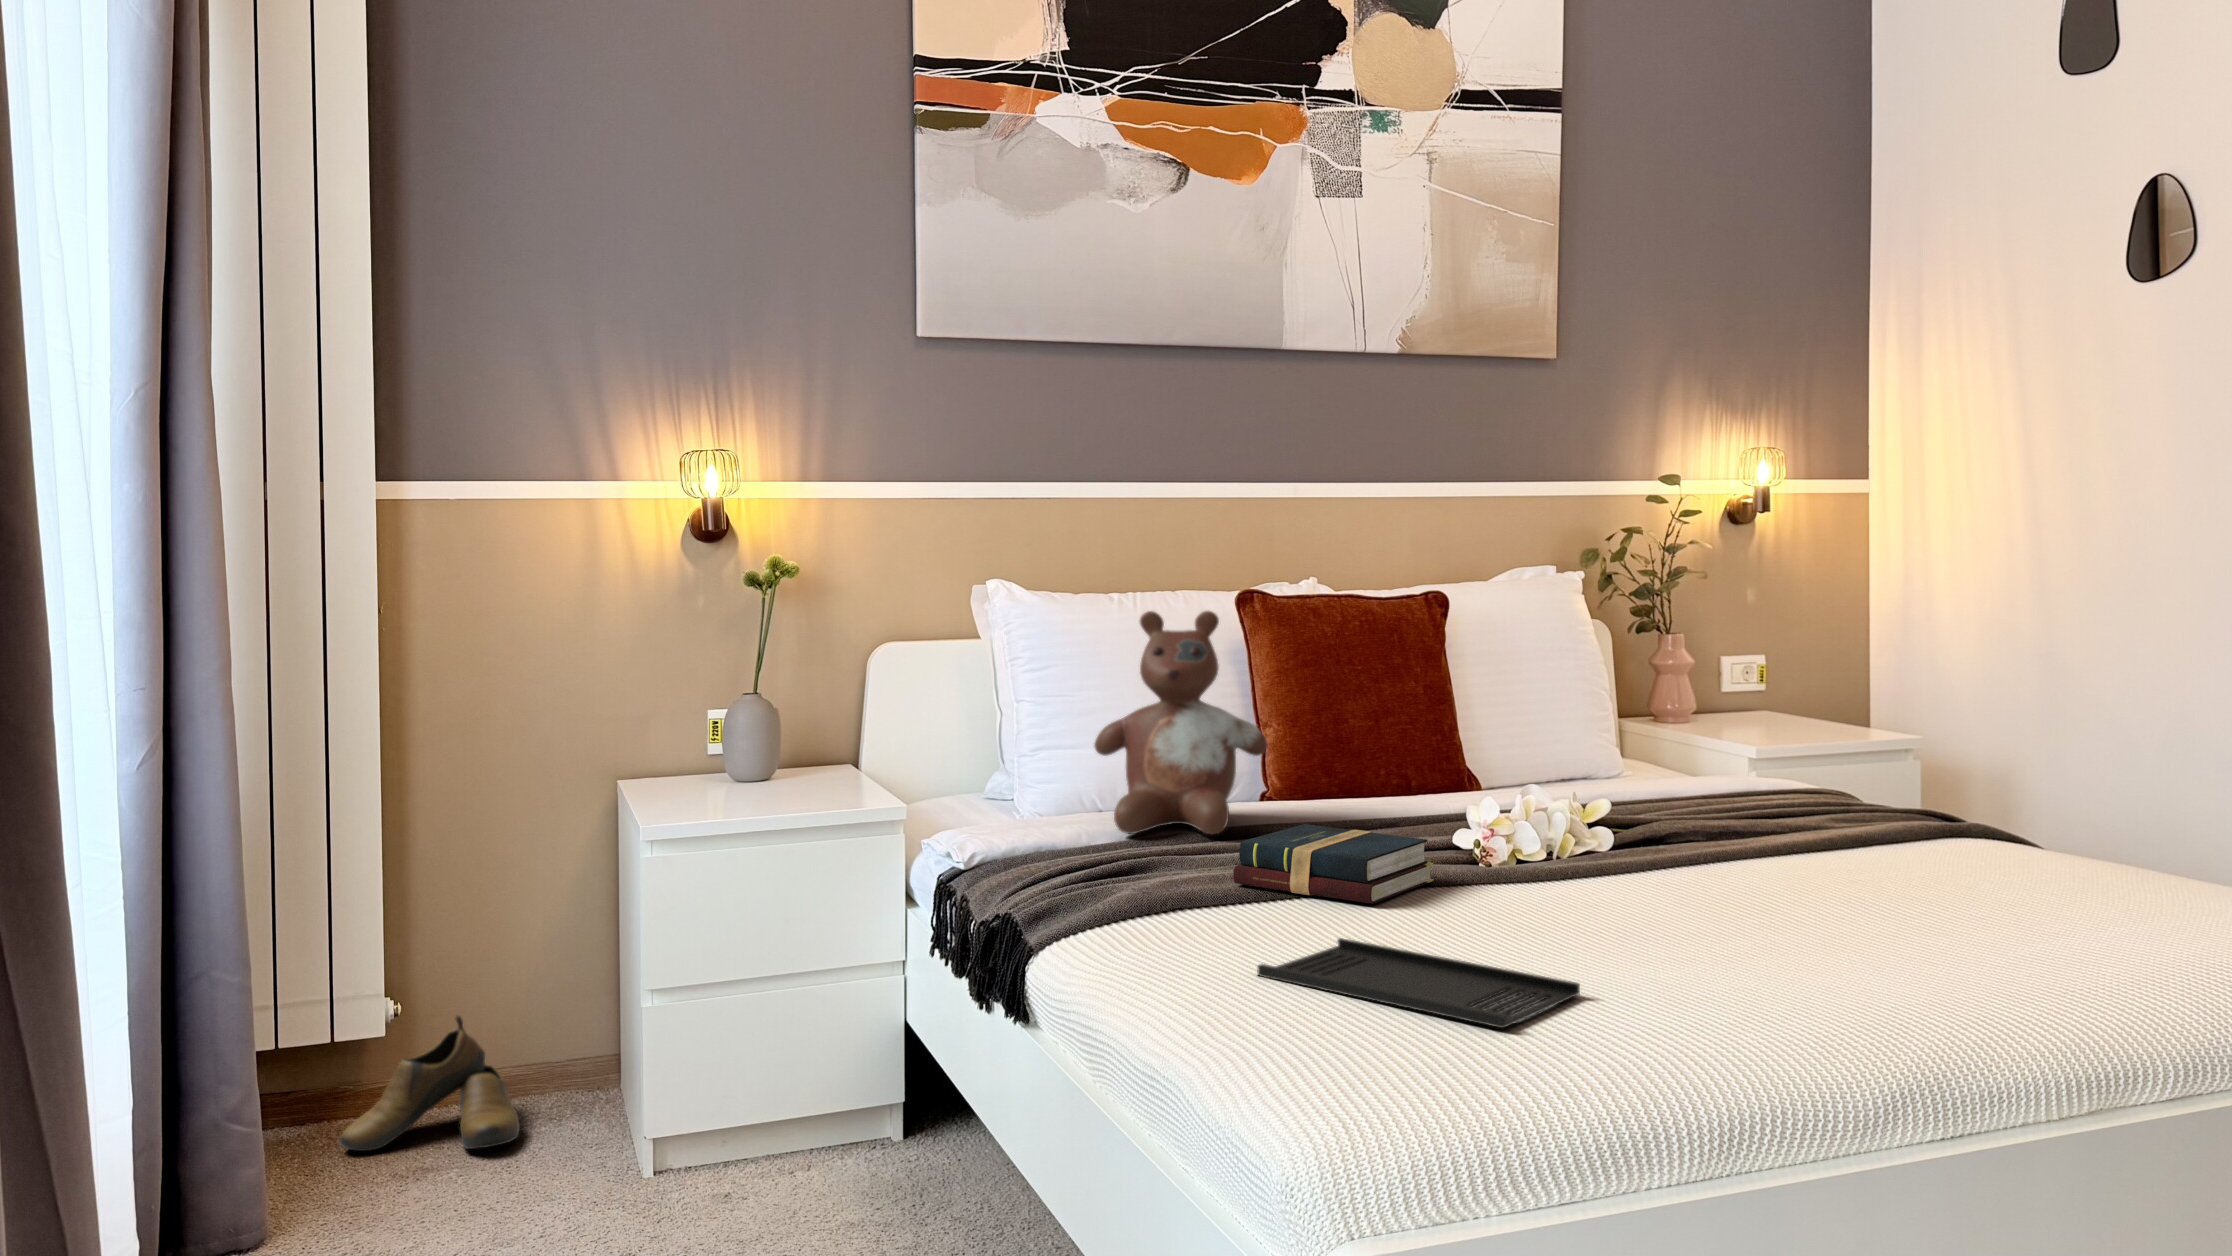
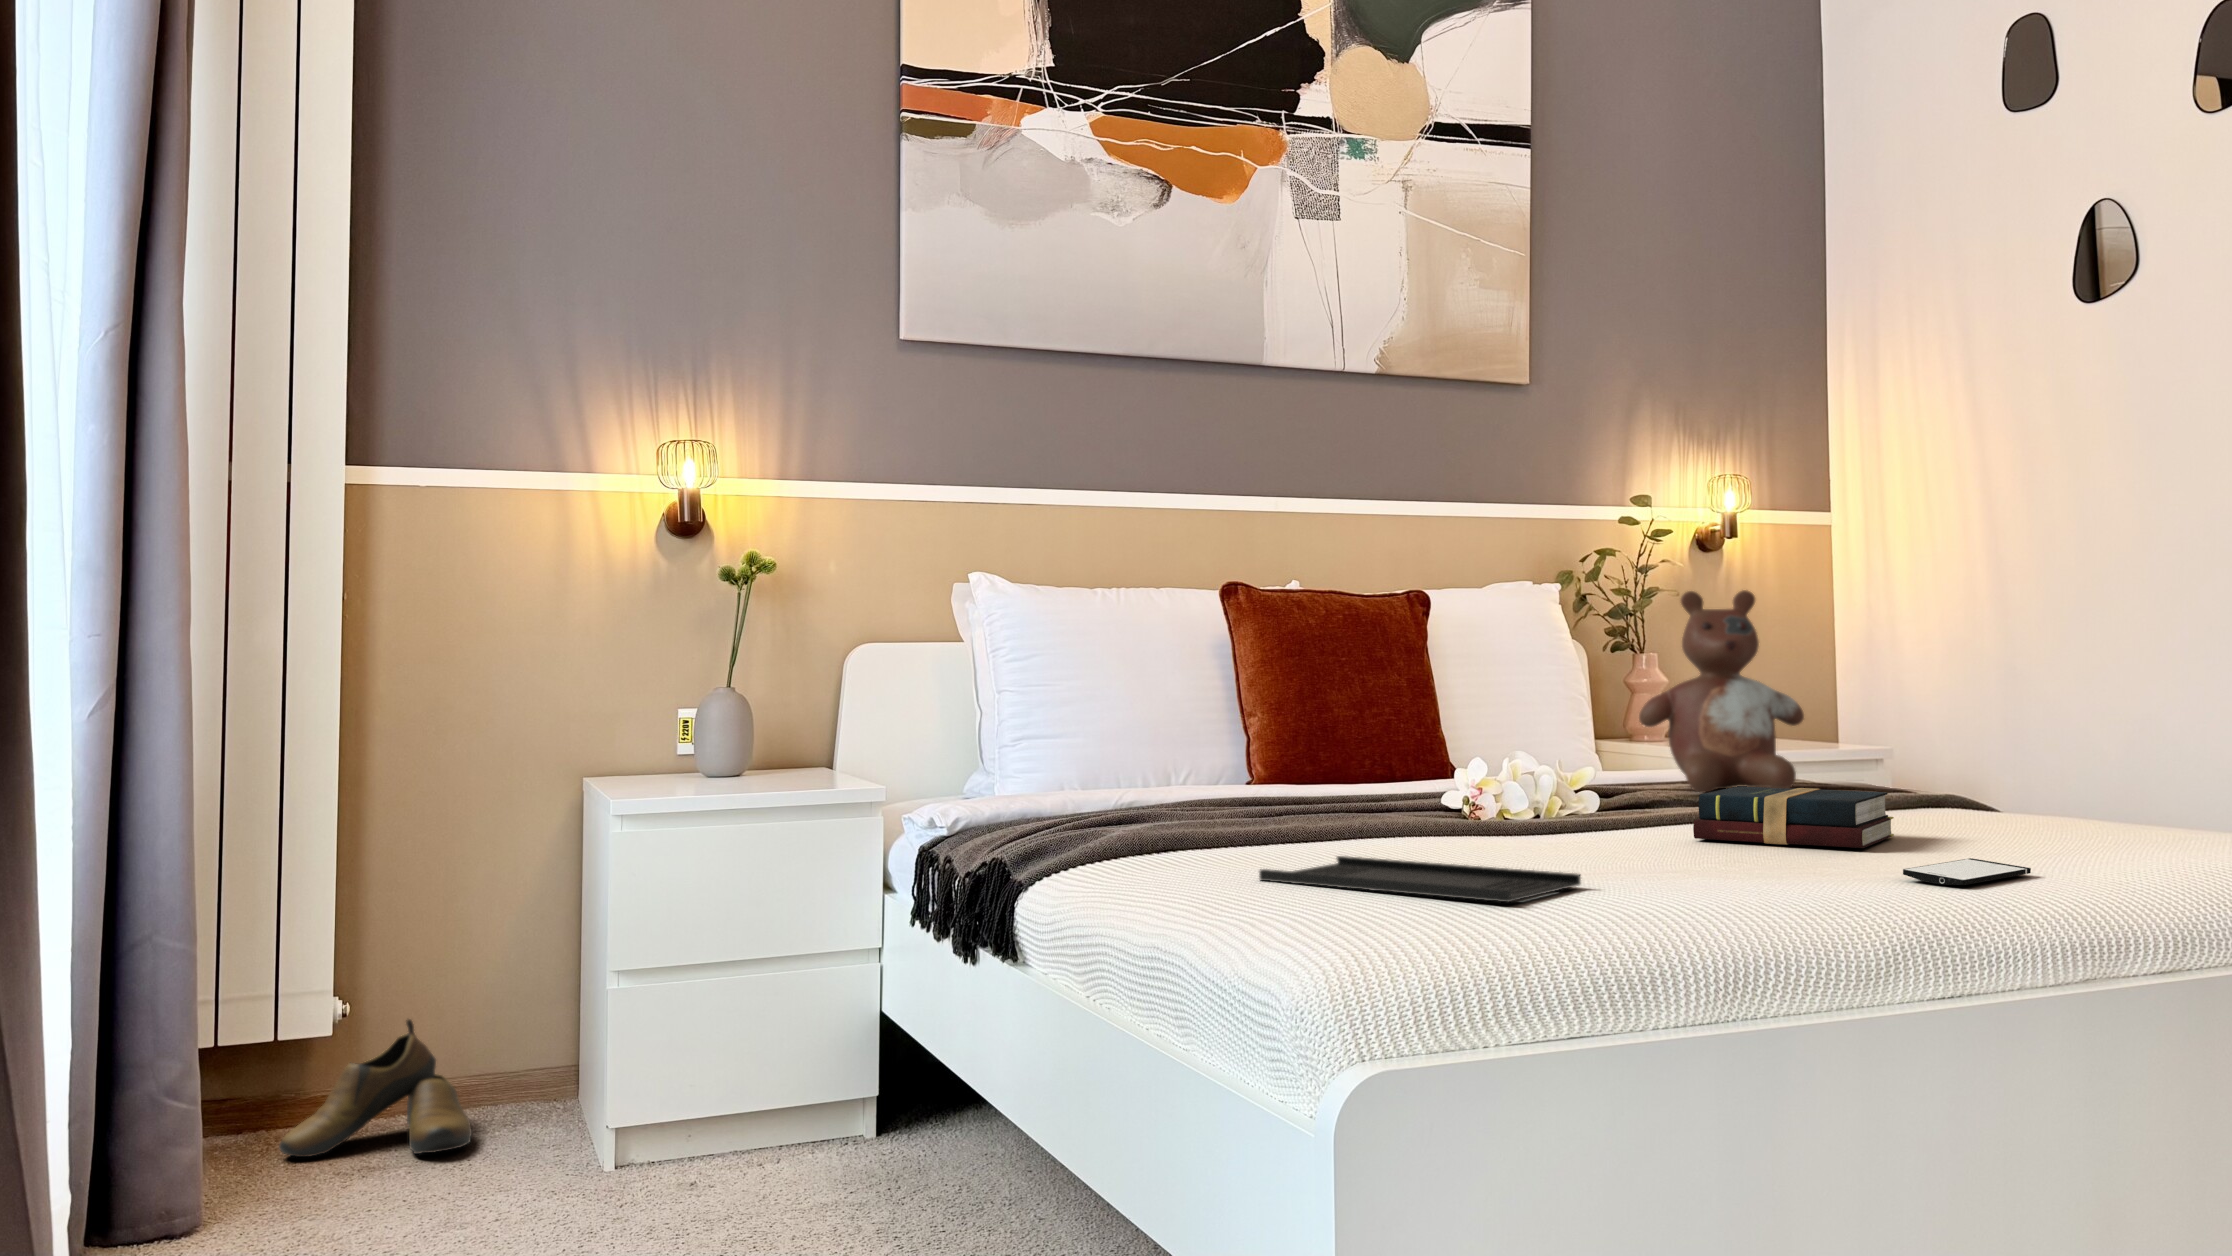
stuffed bear: present [1094,611,1268,834] -> present [1639,590,1804,793]
hardback book: present [1233,824,1433,904] -> present [1693,786,1894,848]
smartphone: none [1912,955,2046,1001] -> present [1903,858,2031,885]

